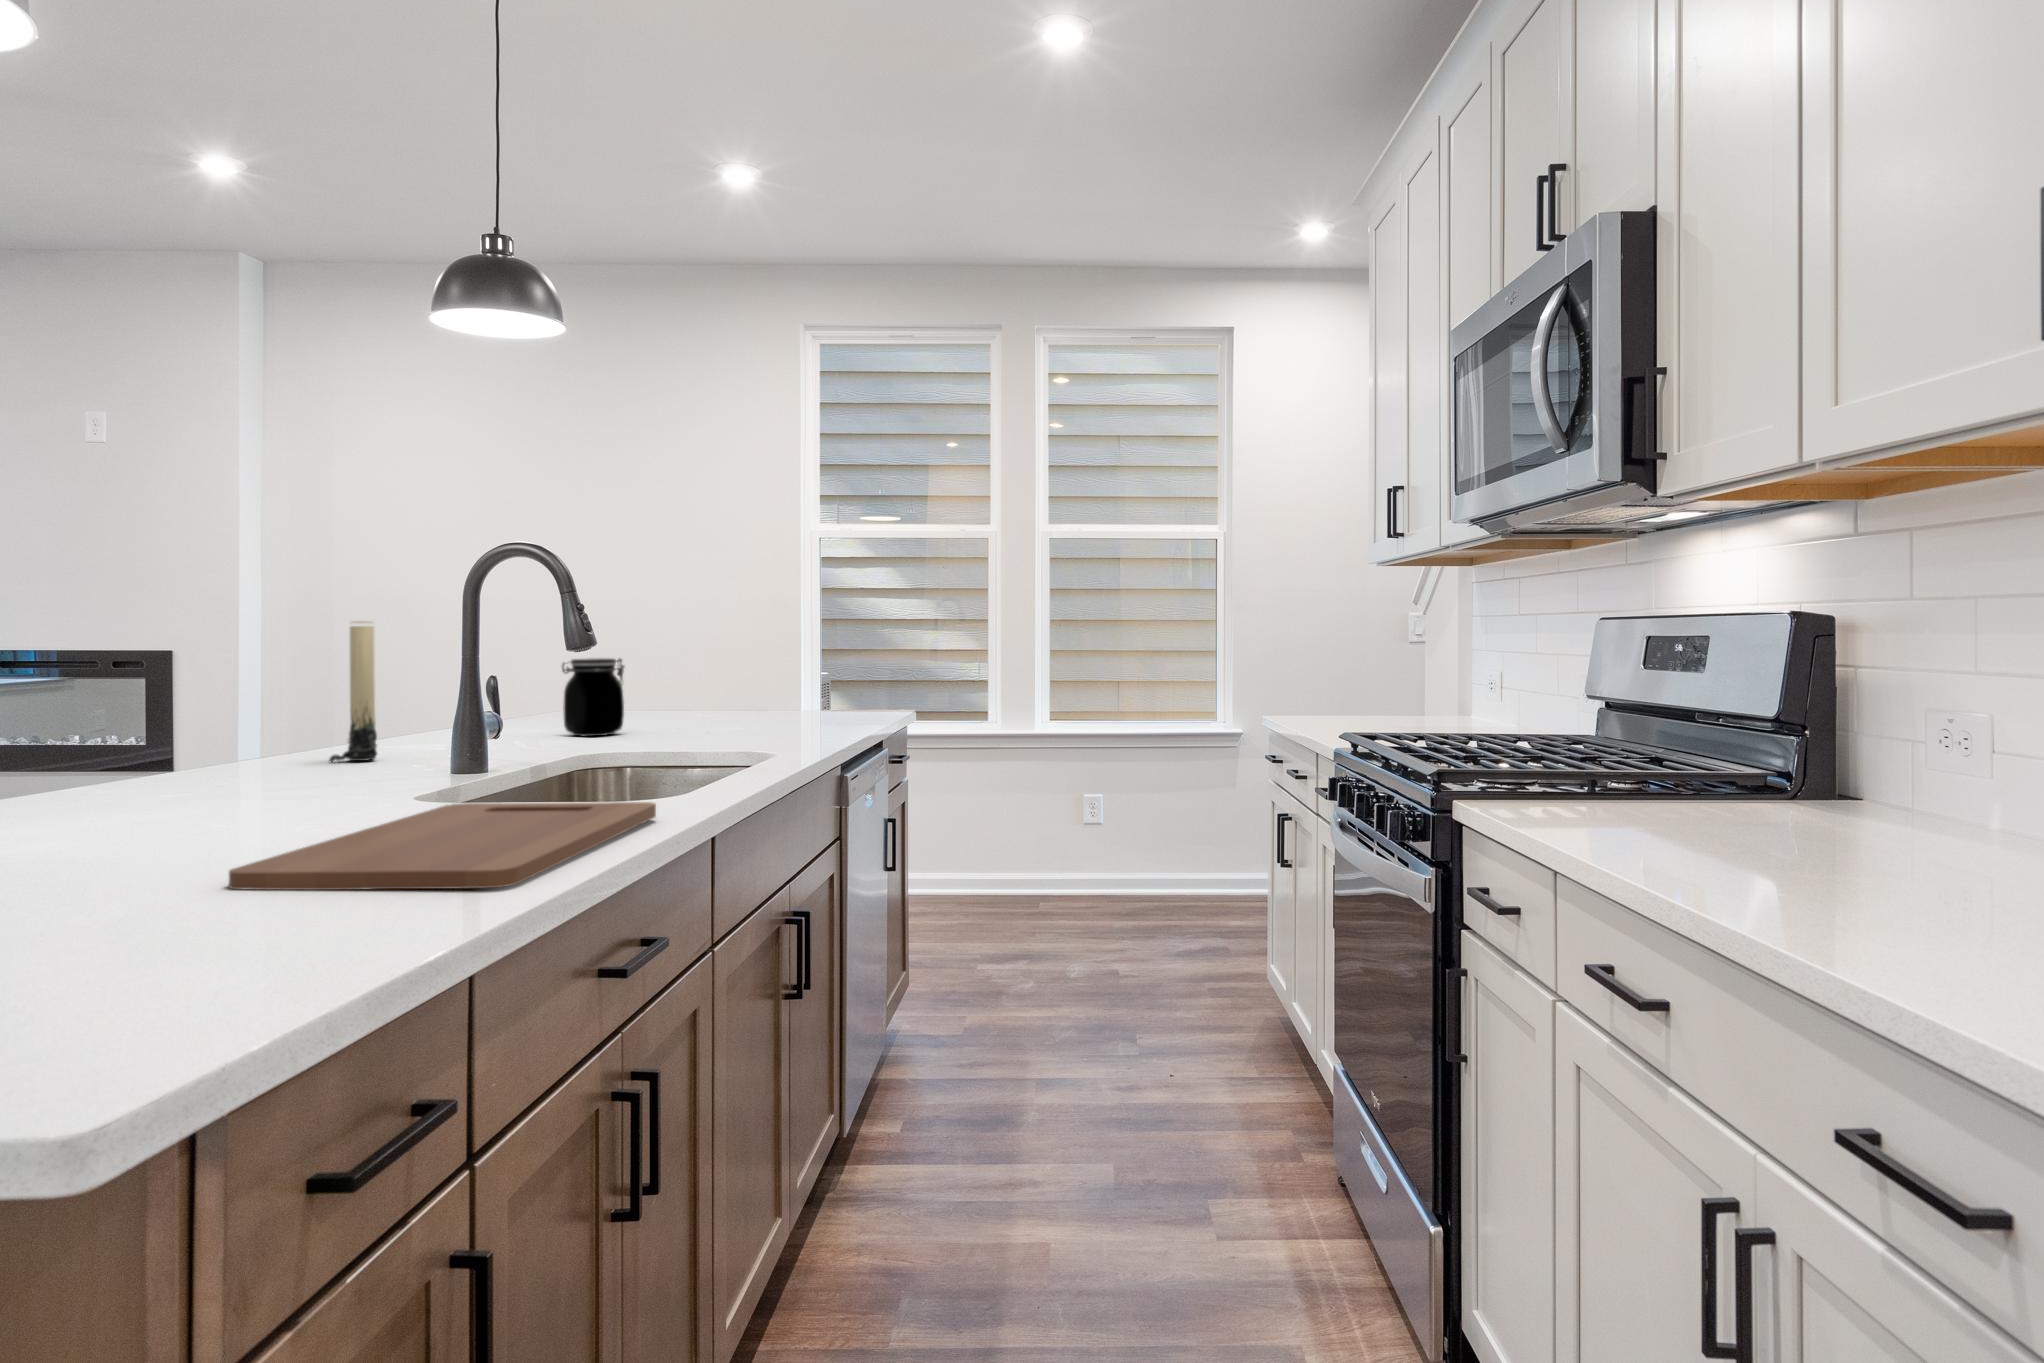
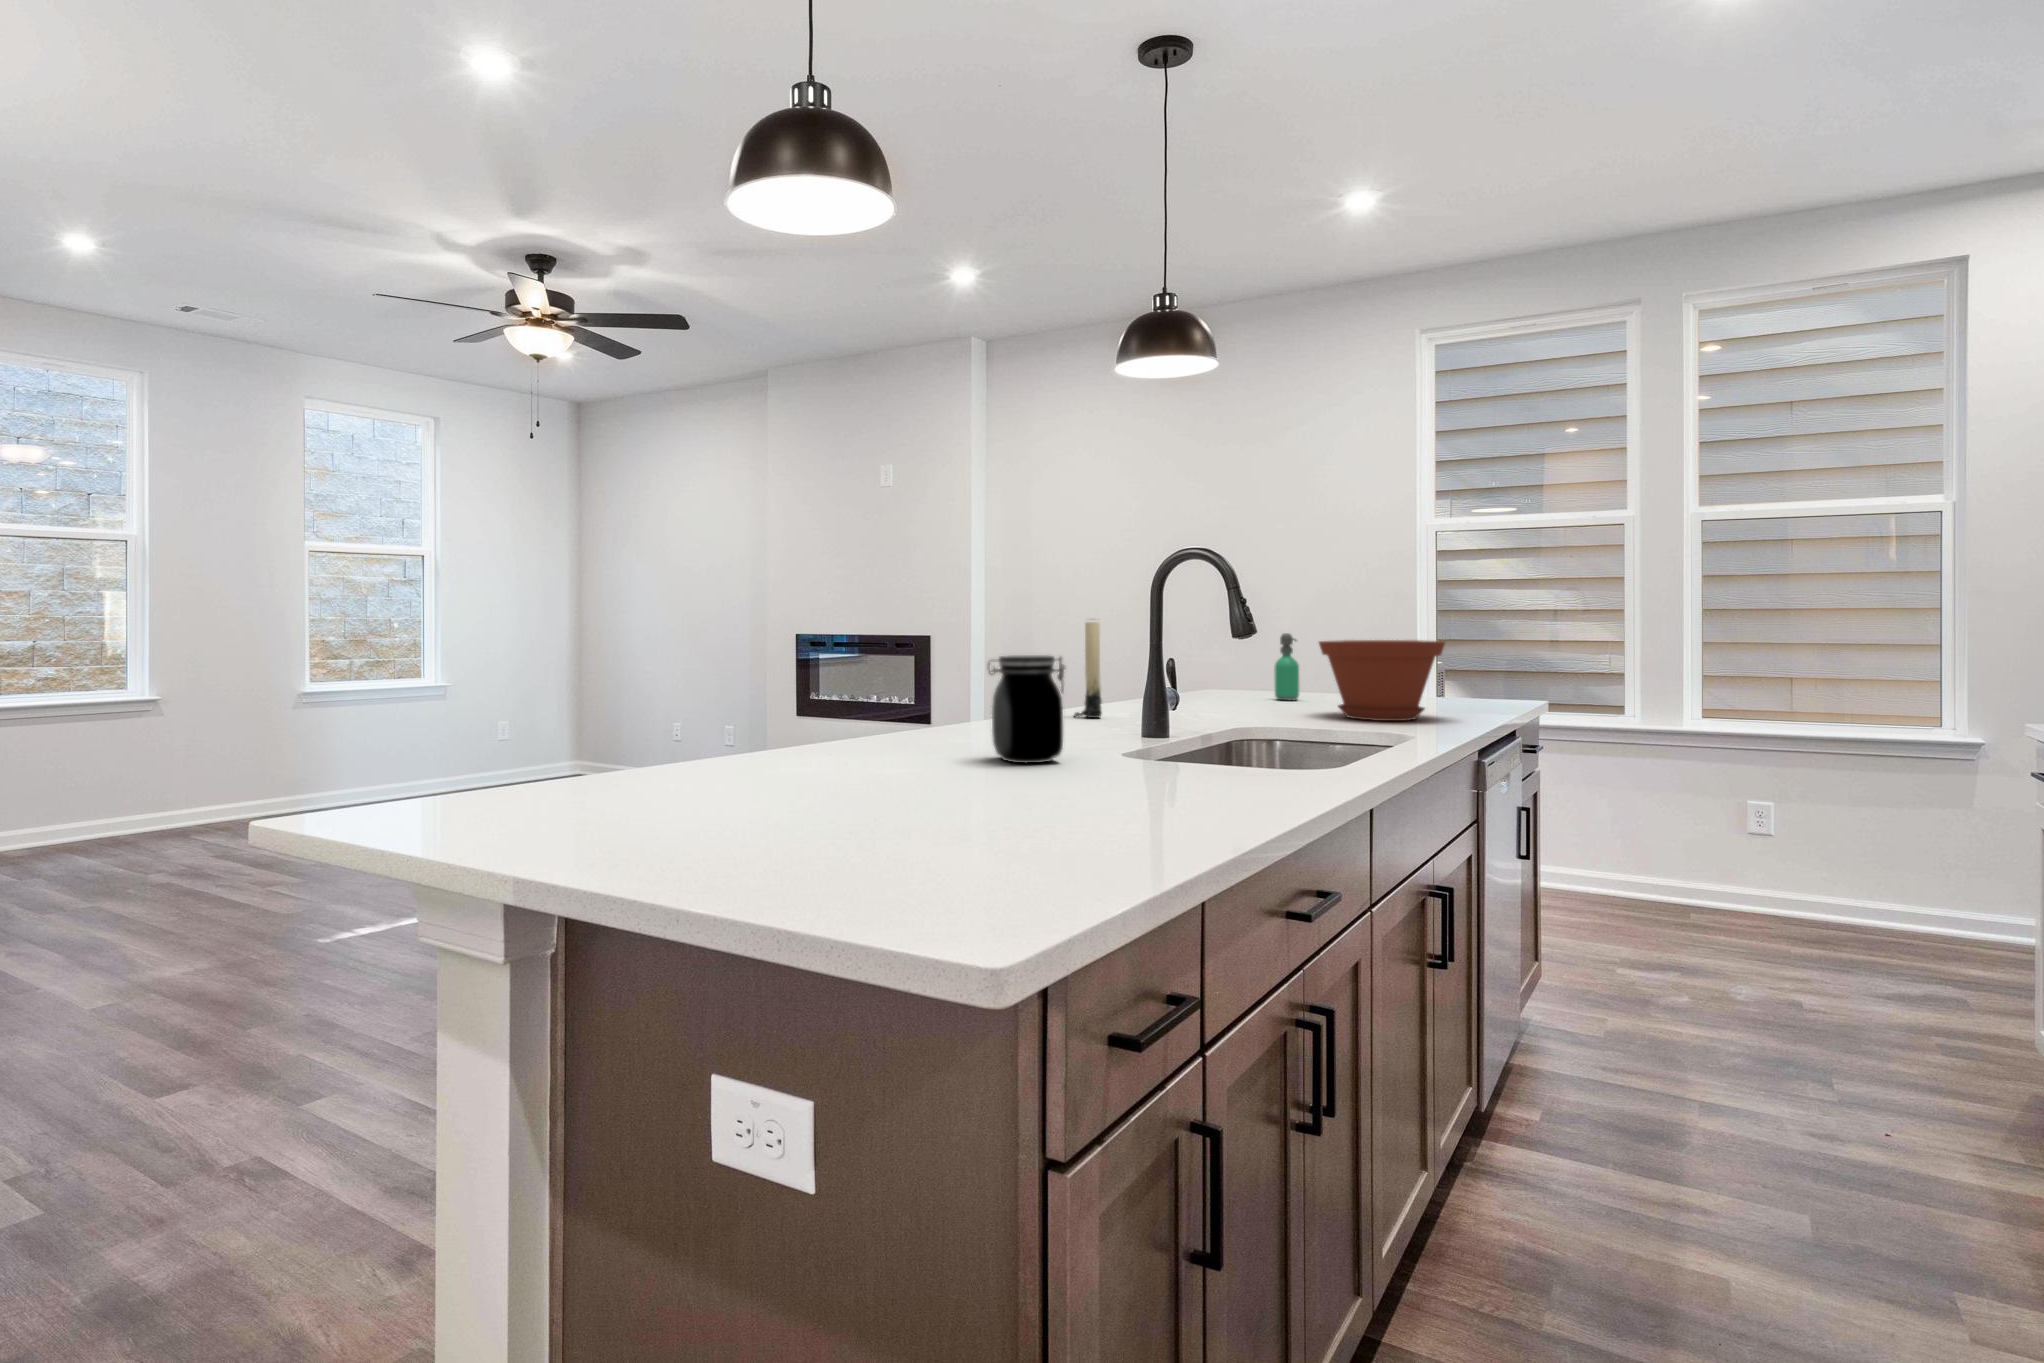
soap dispenser: none [637,641,667,722] -> present [1274,633,1299,700]
plant pot: none [682,649,817,739] -> present [1319,640,1445,721]
jar: present [562,658,624,737] -> present [988,655,1065,763]
cutting board: present [229,802,656,890] -> none [1037,757,1323,831]

